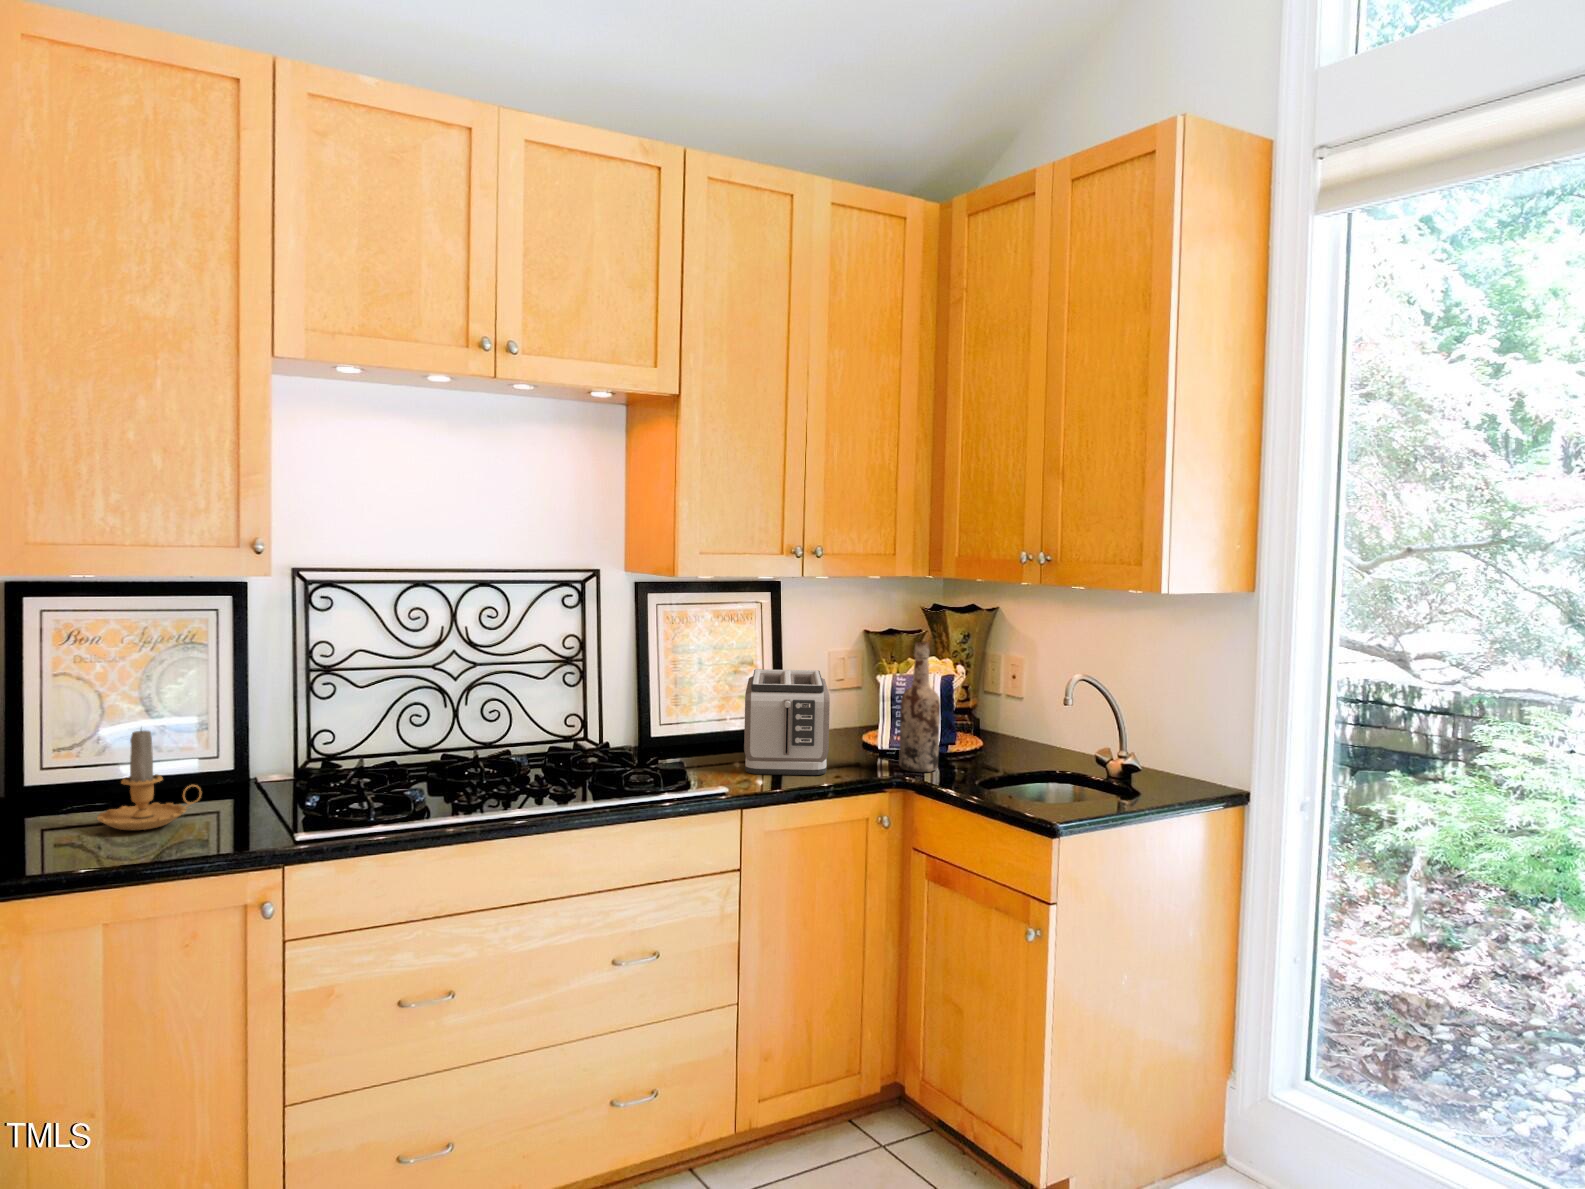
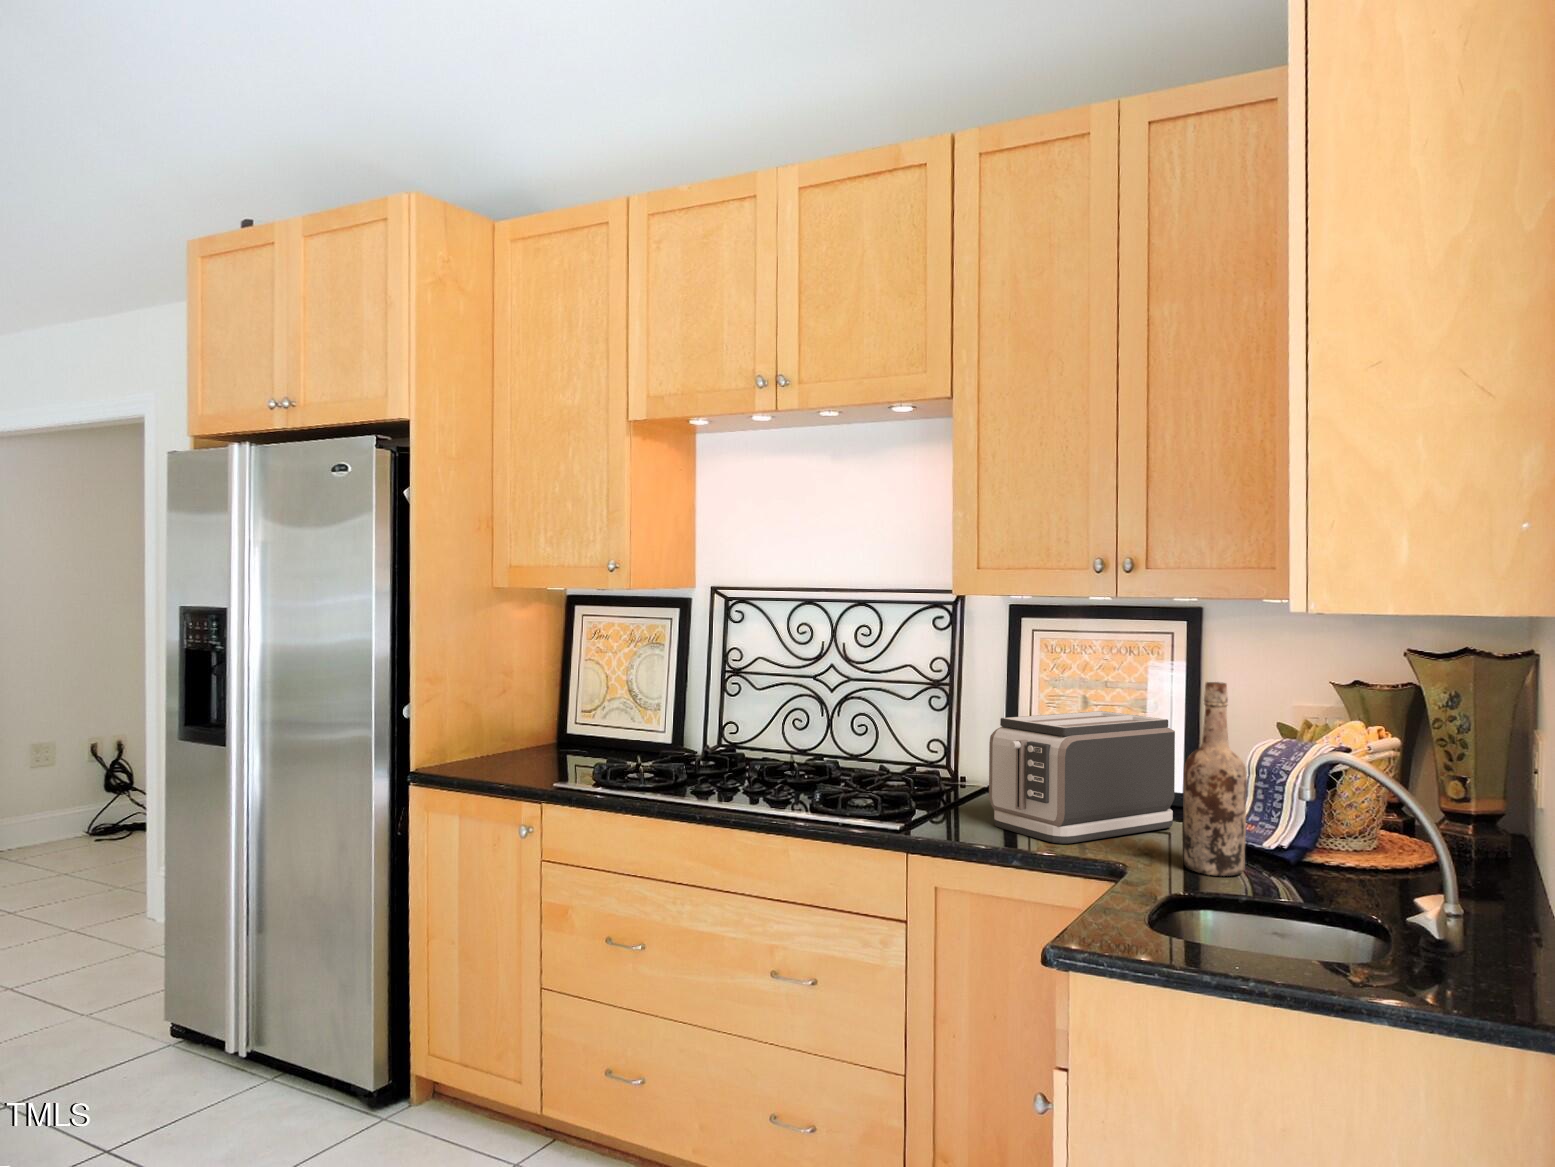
candle: present [97,730,201,830] -> none [513,691,581,765]

